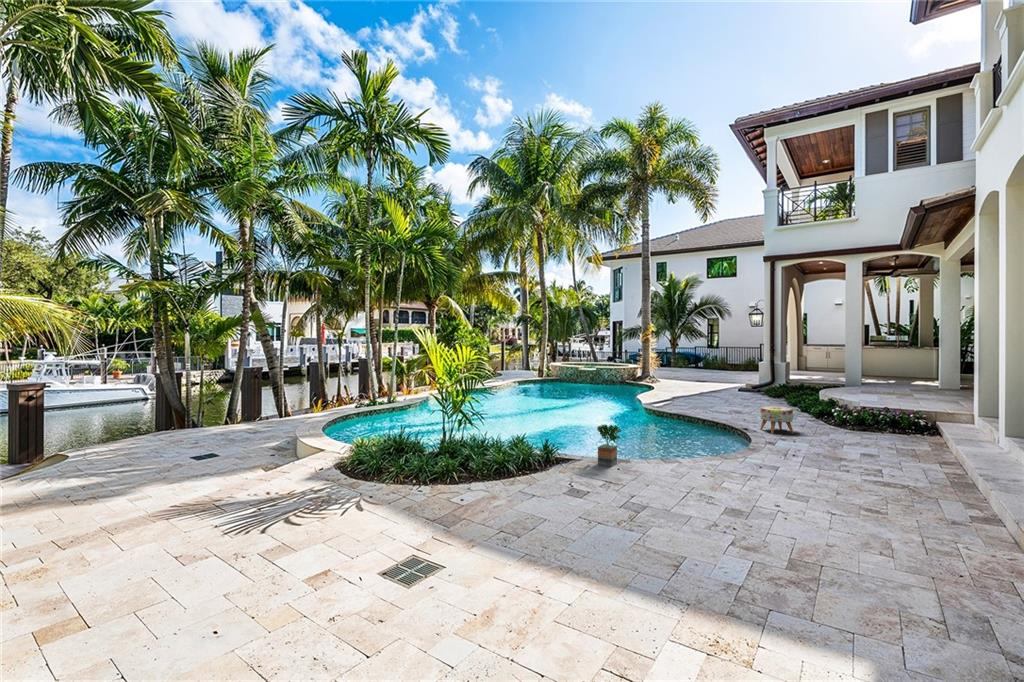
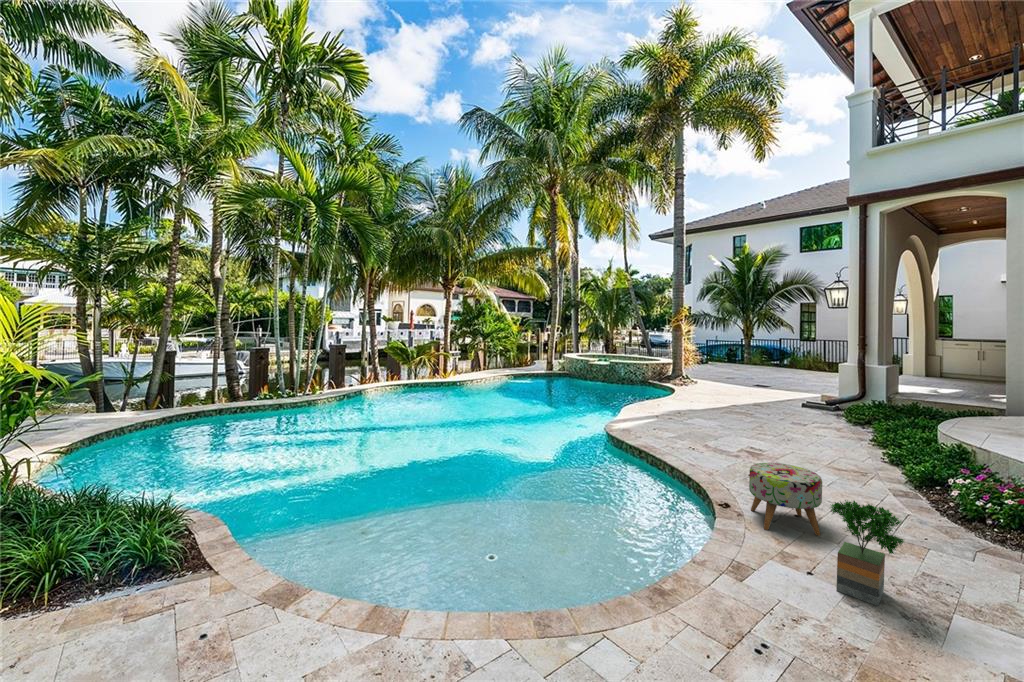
potted tree: present [597,424,622,467] -> present [831,500,904,606]

